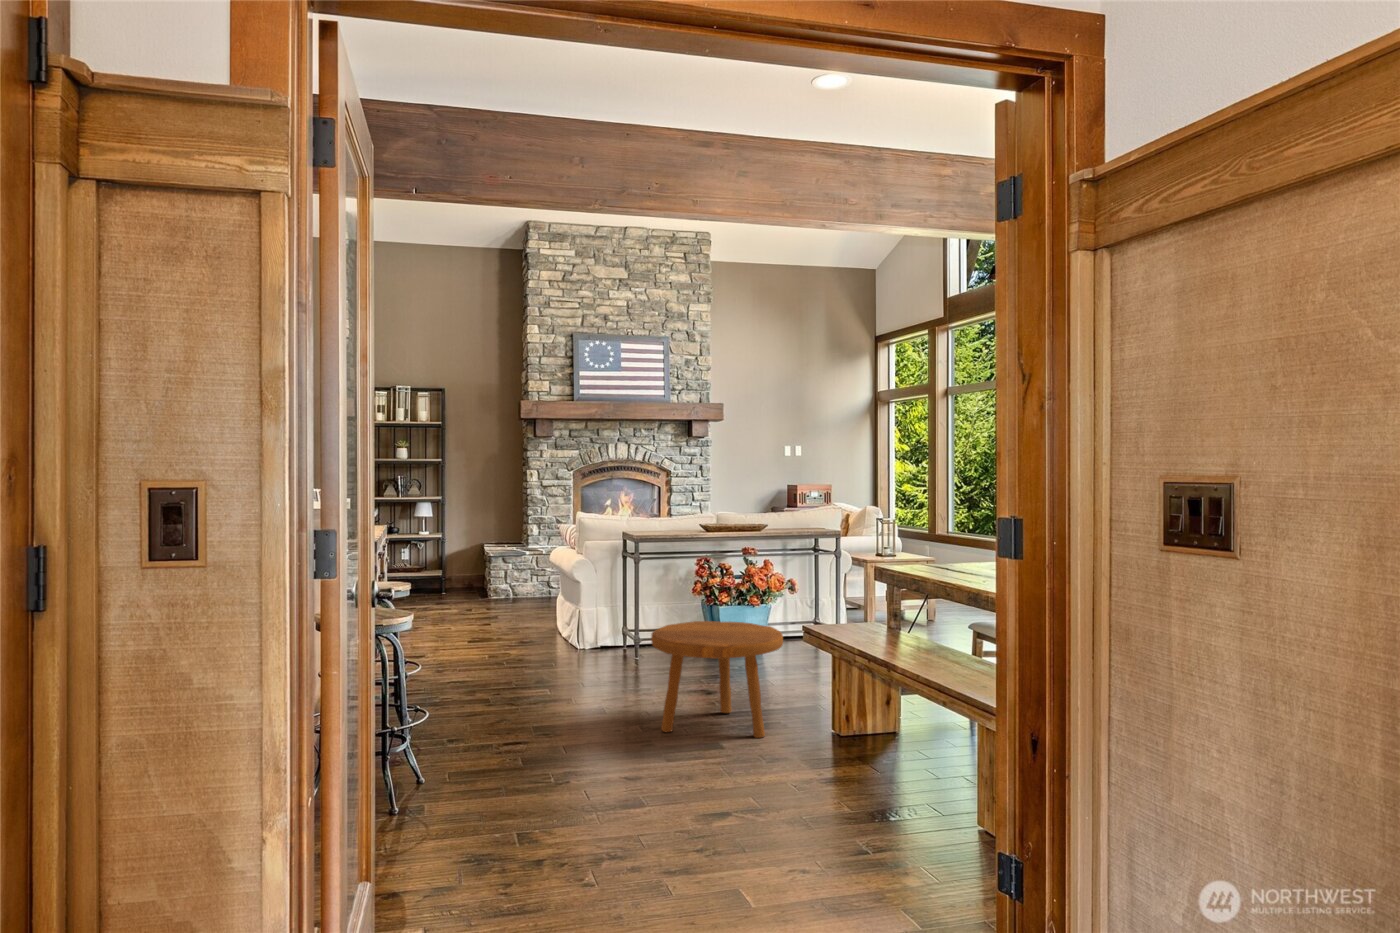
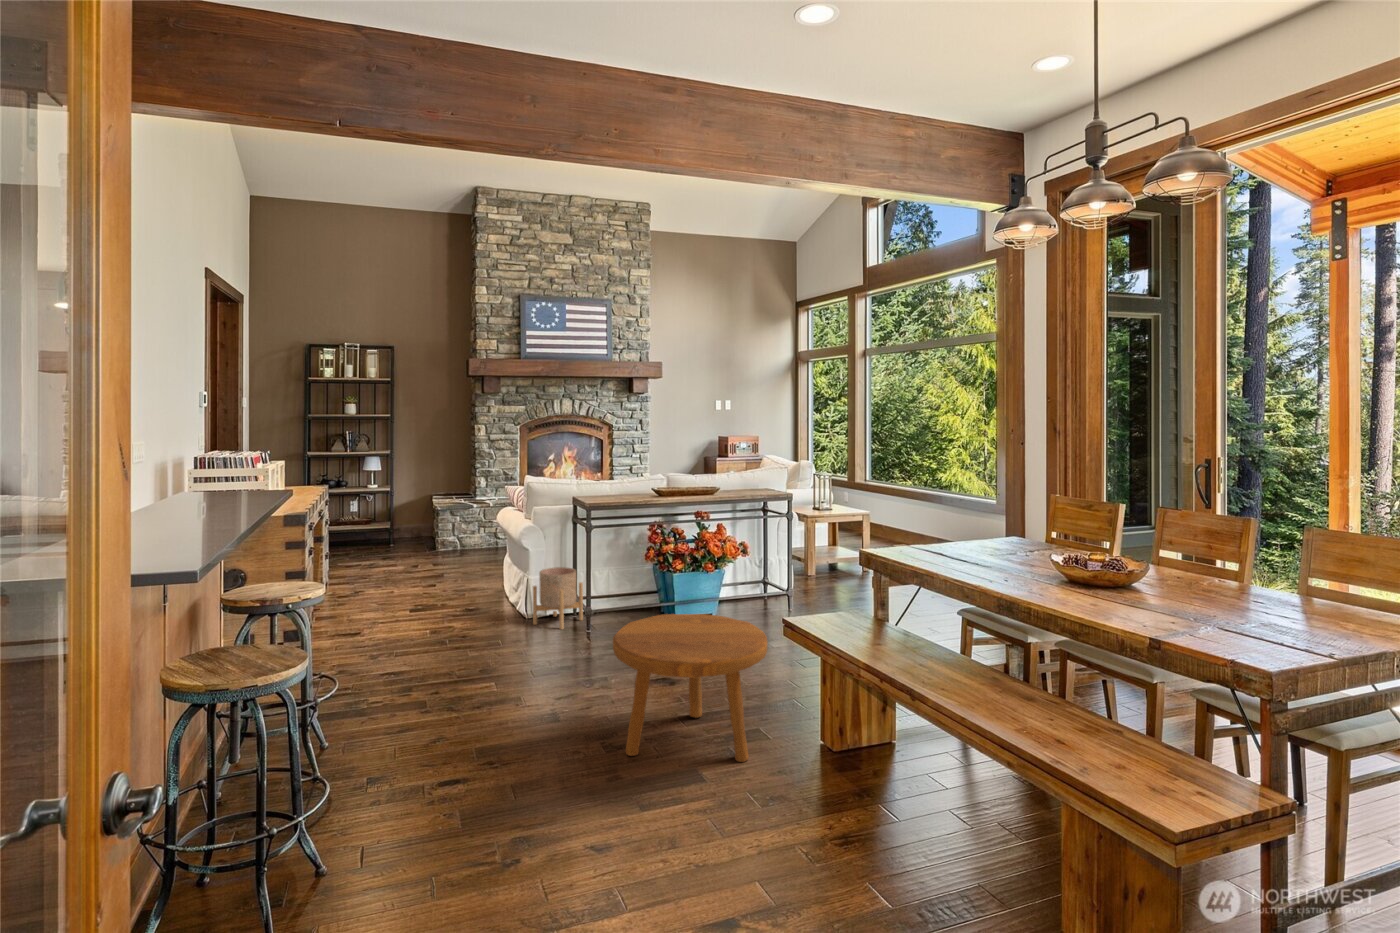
planter: none [584,600,632,658] -> present [533,567,583,629]

